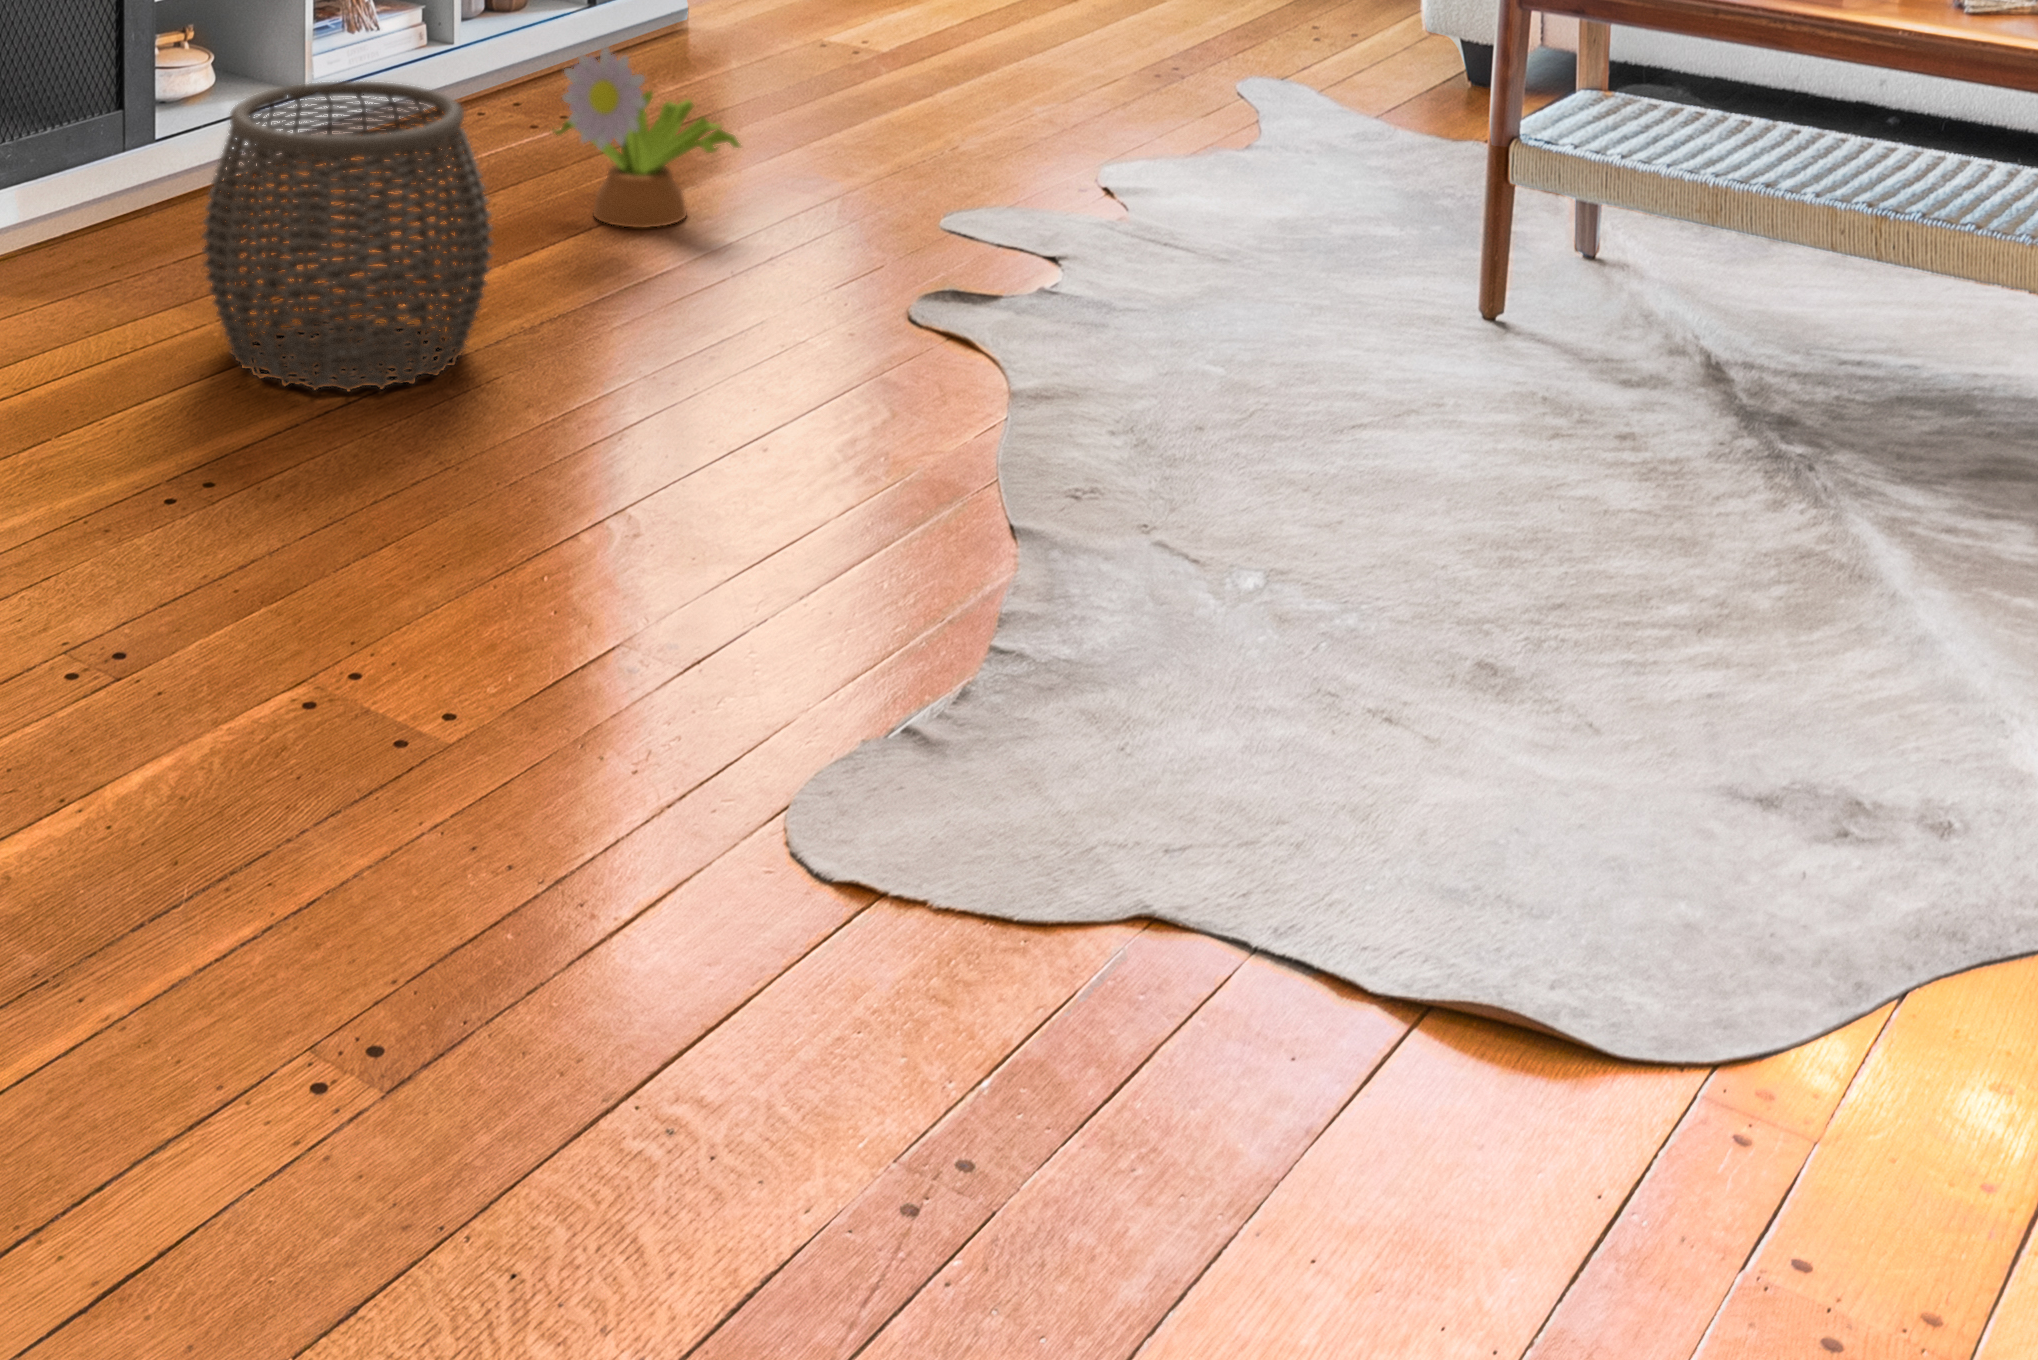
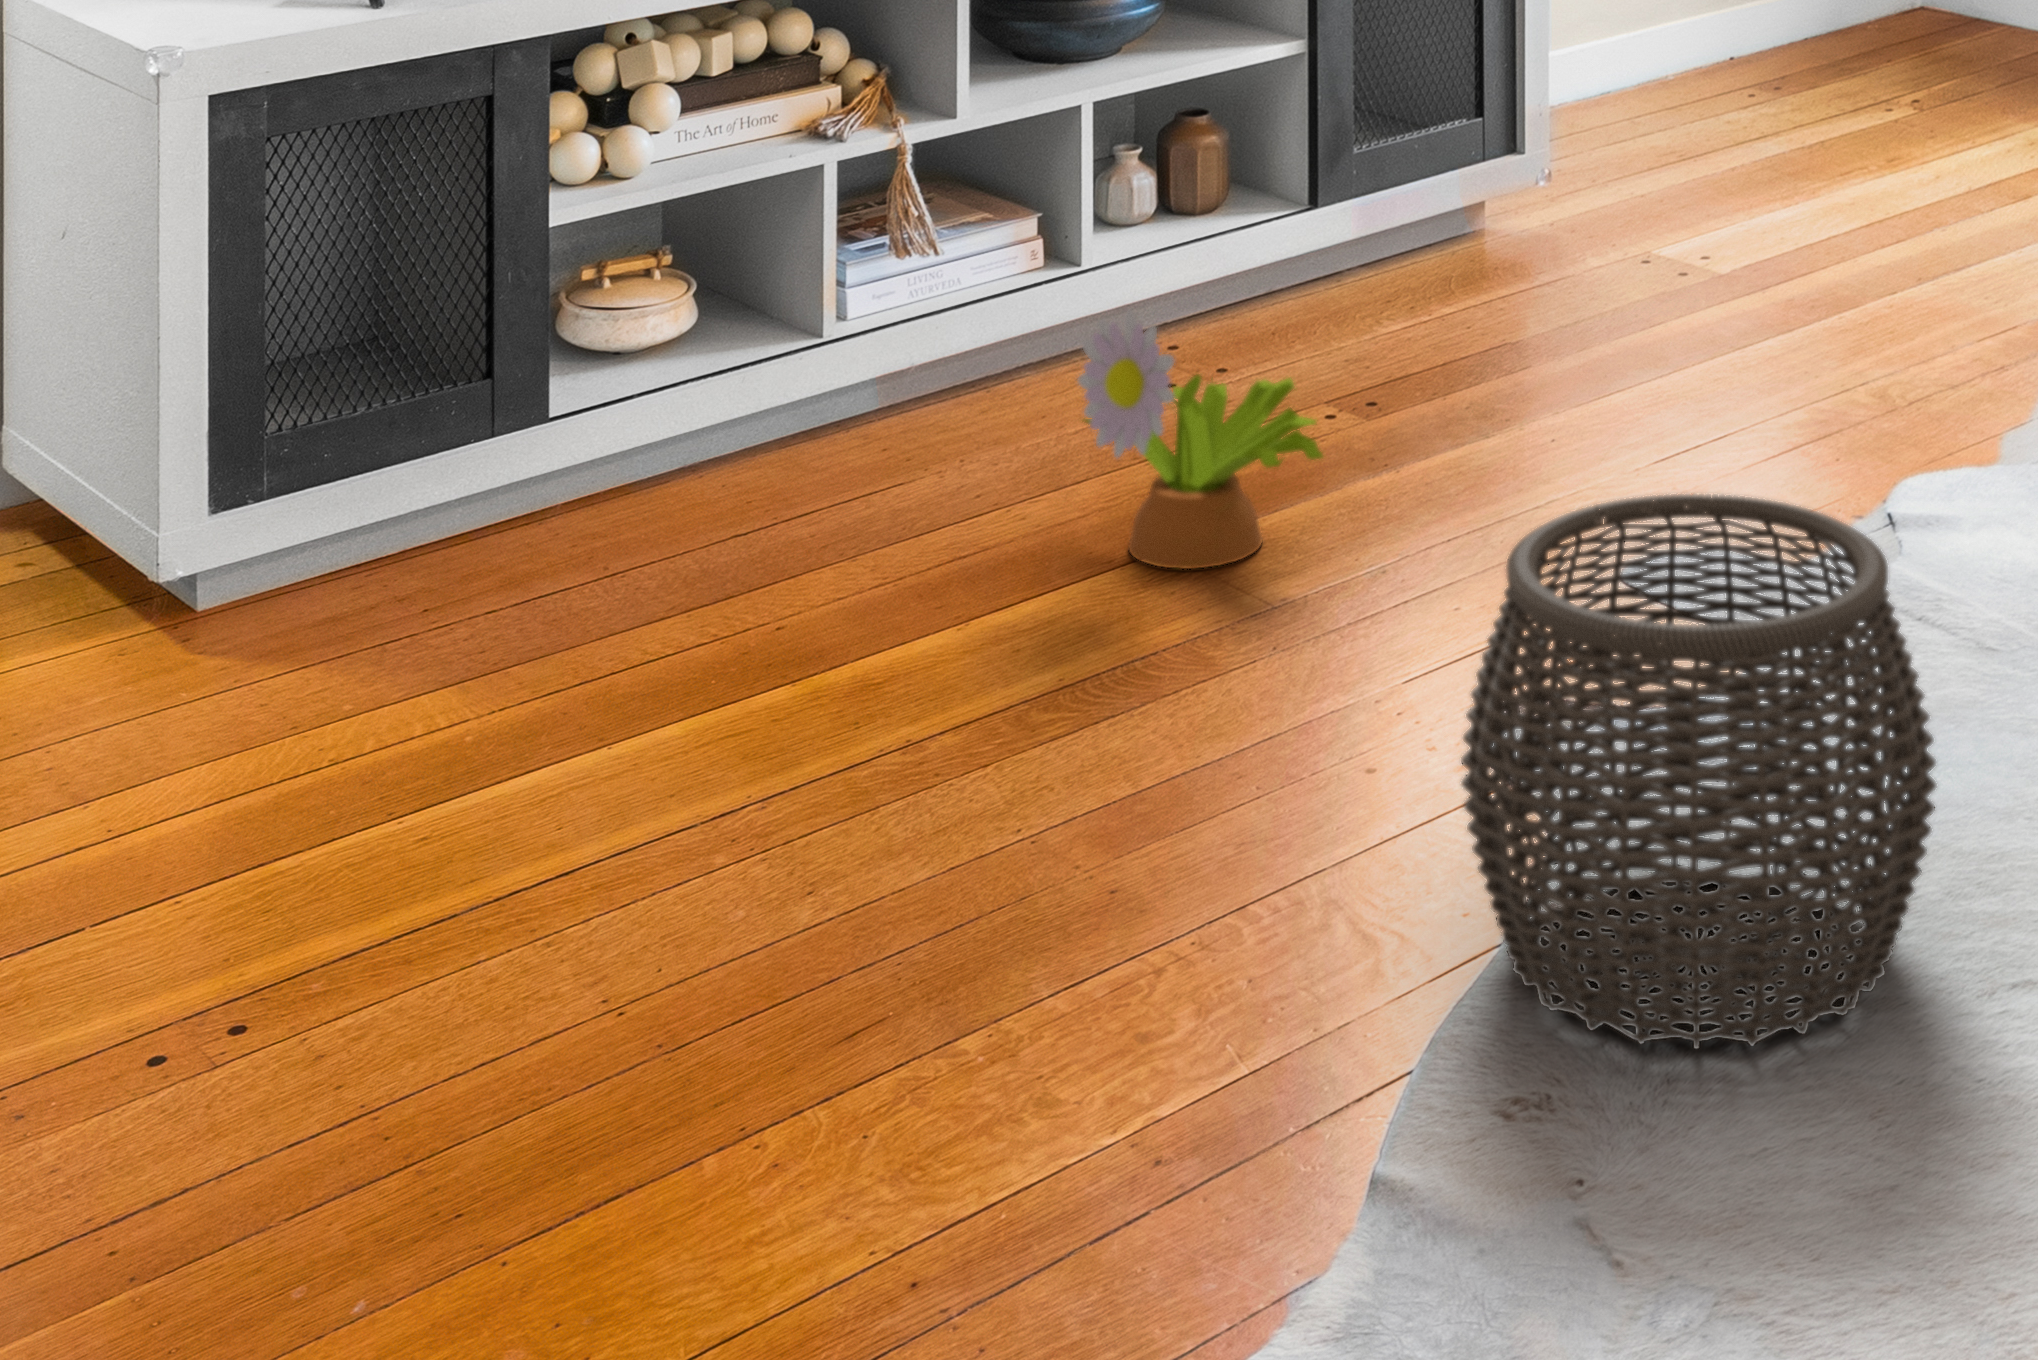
woven basket: present [203,81,493,391] -> present [1461,494,1936,1049]

